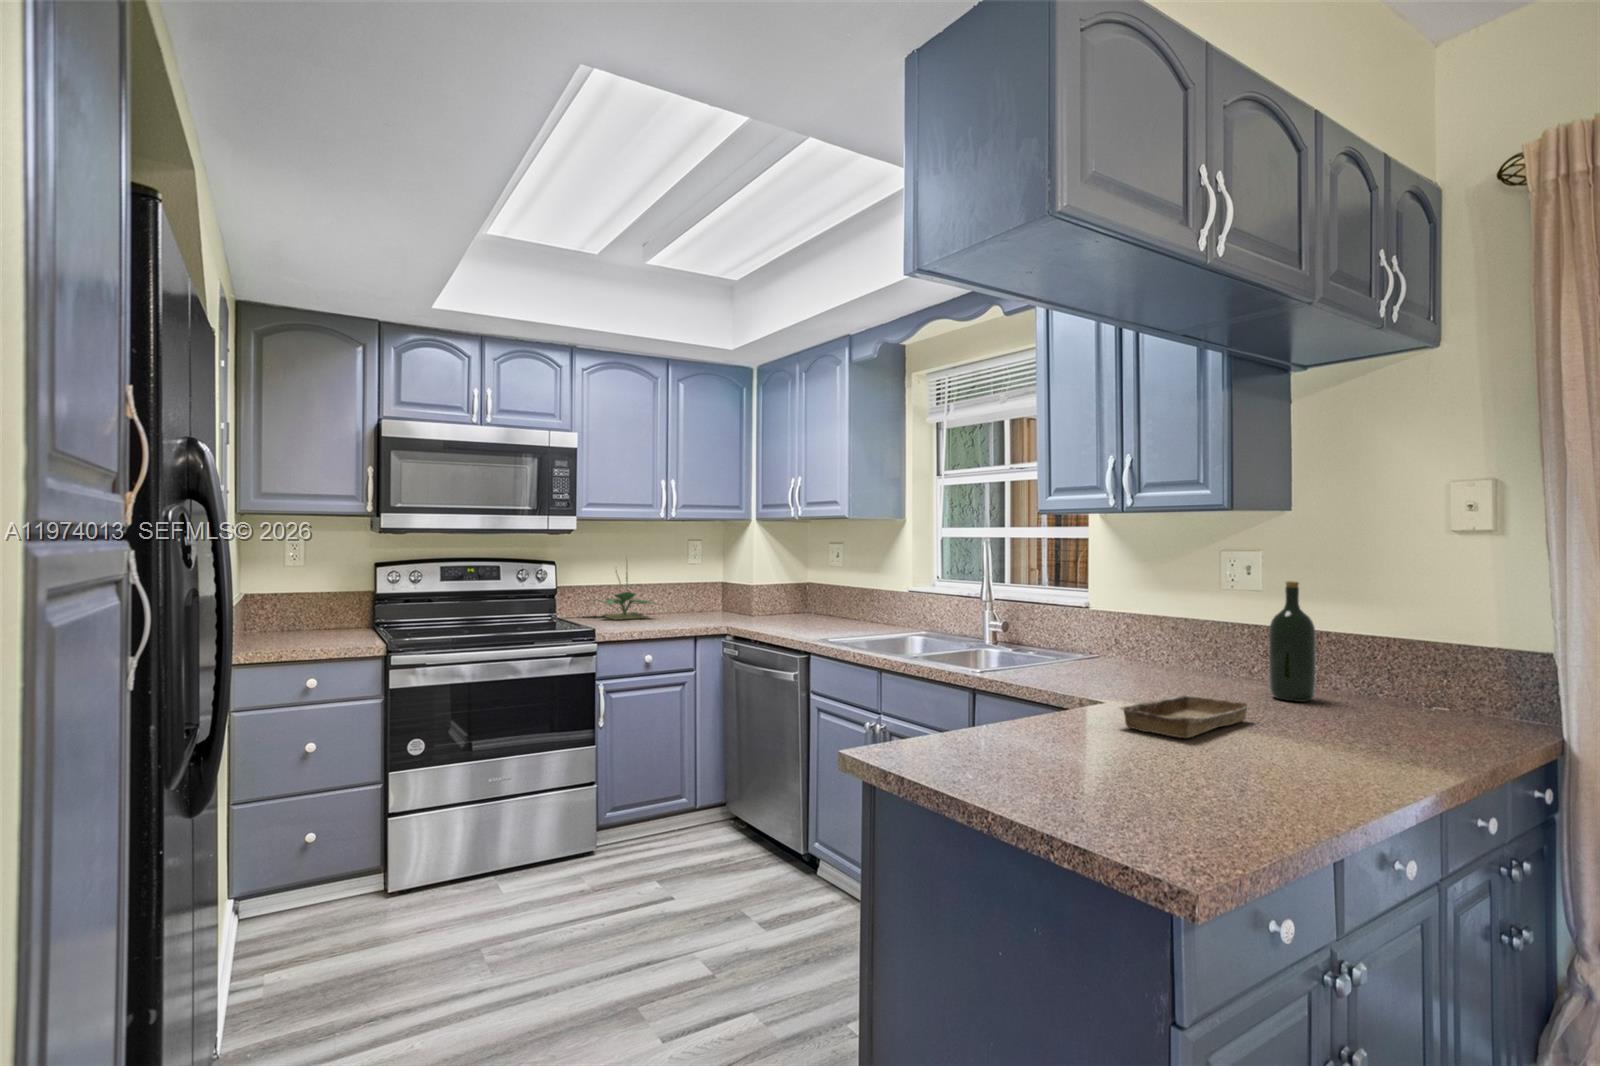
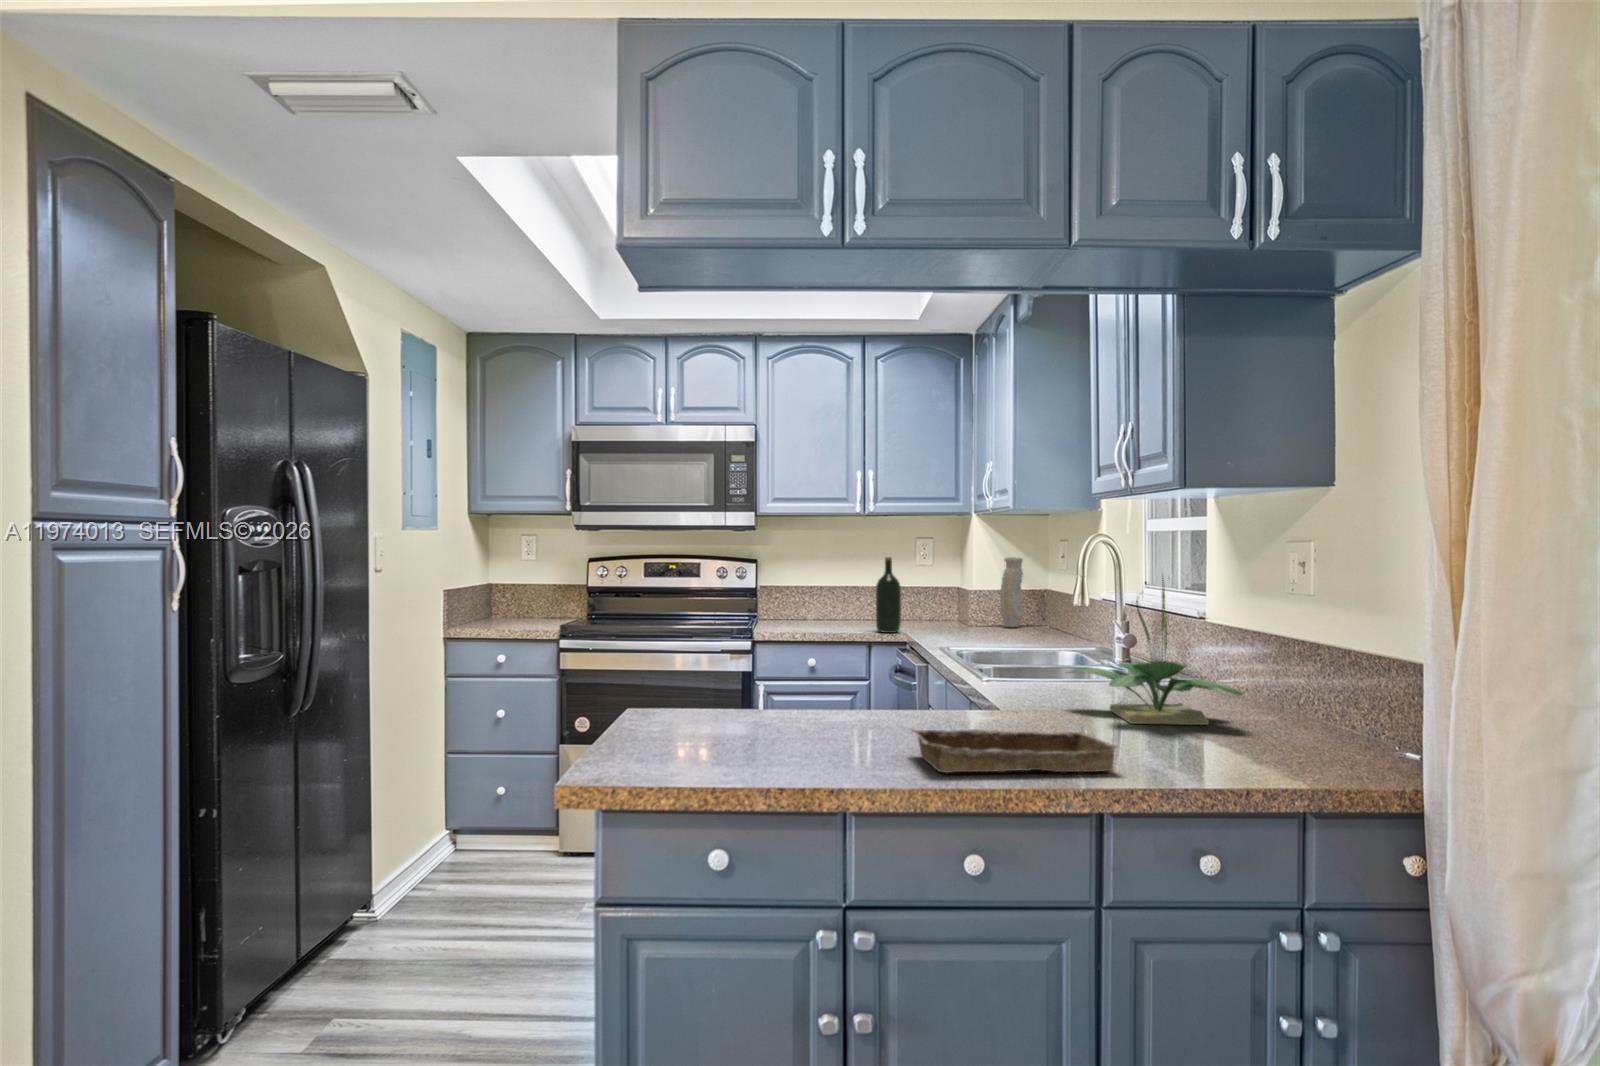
vase: none [771,556,788,614] -> present [1000,557,1023,627]
potted plant: present [596,571,655,620] -> present [1071,574,1243,725]
wine bottle: present [1269,581,1316,702] -> present [876,557,901,633]

